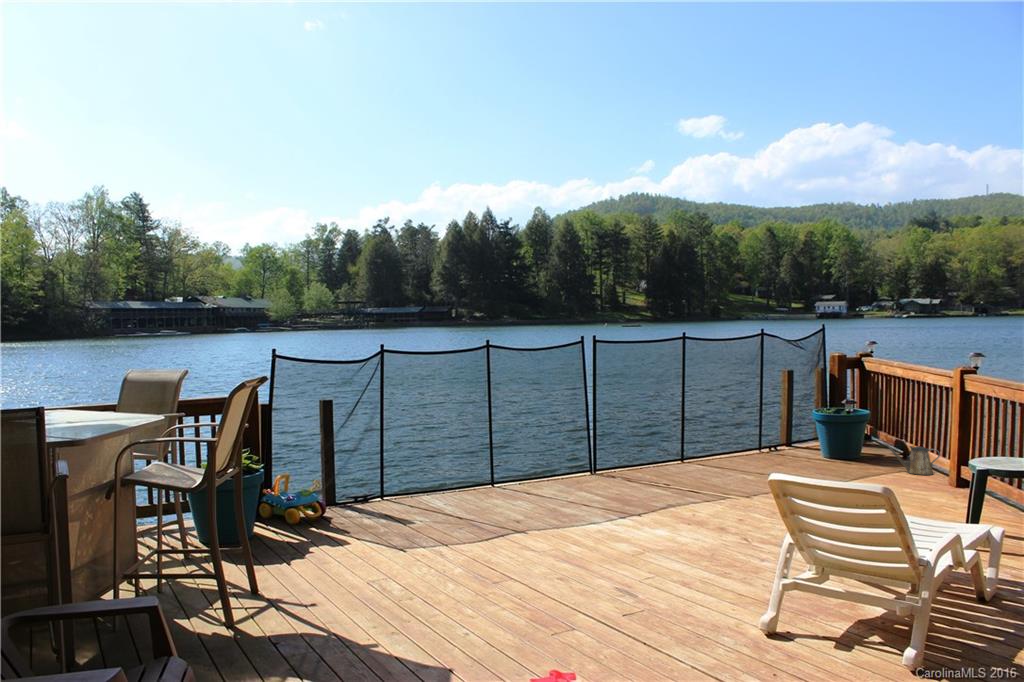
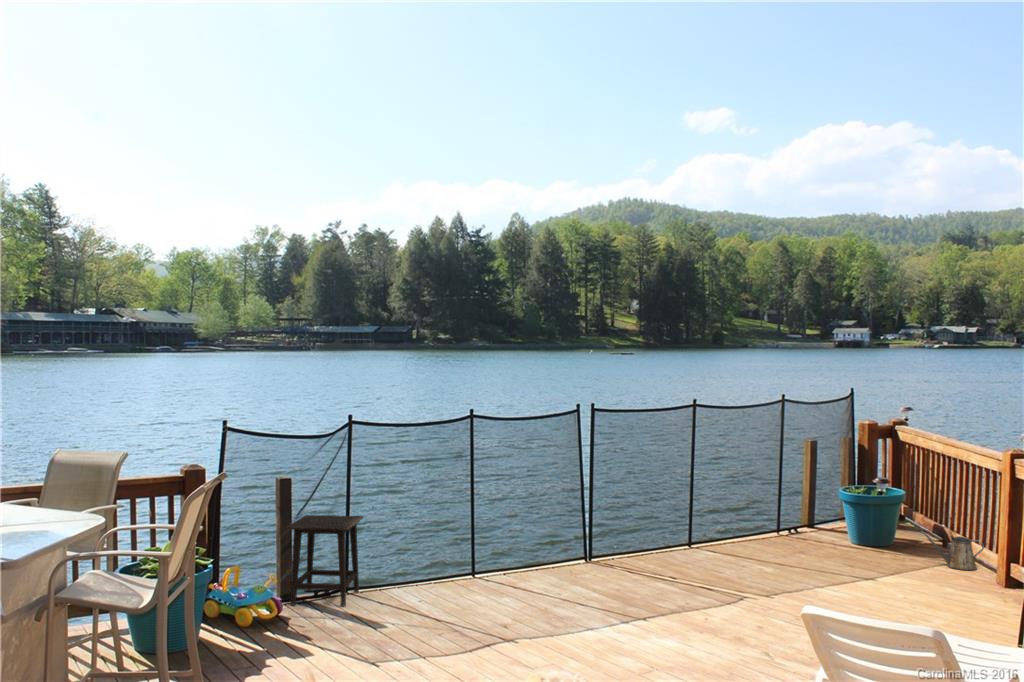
side table: none [329,434,396,509] -> present [286,515,363,607]

